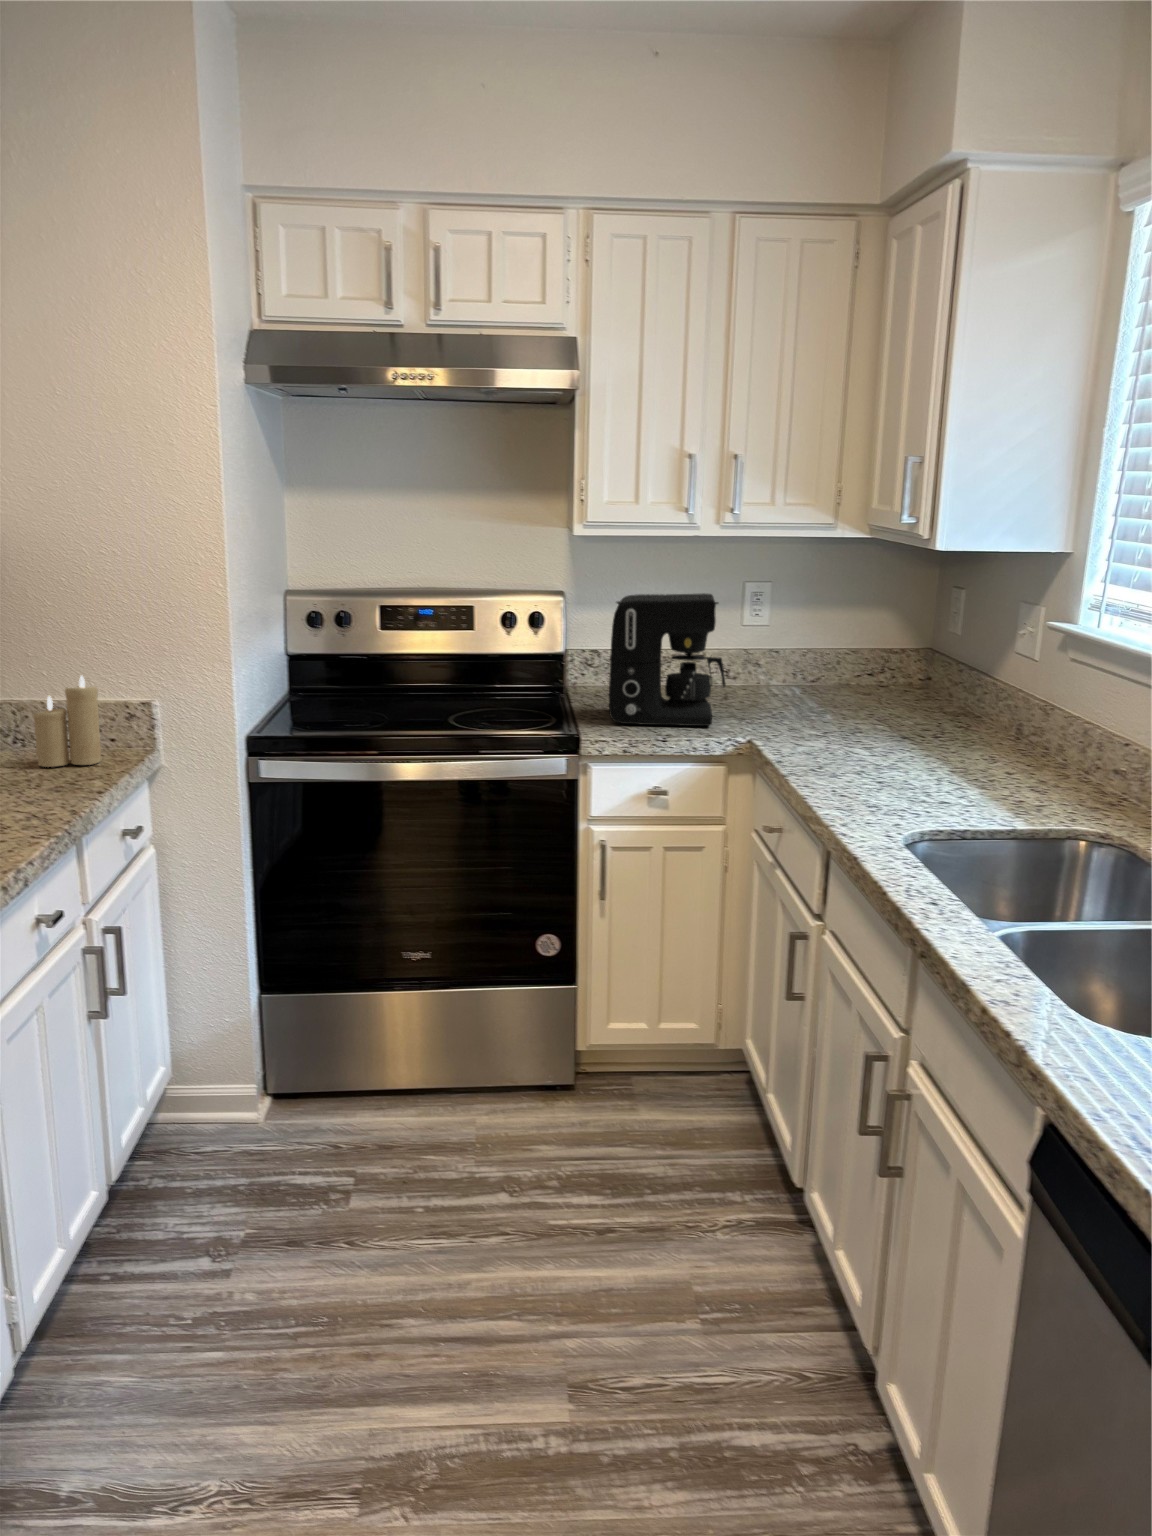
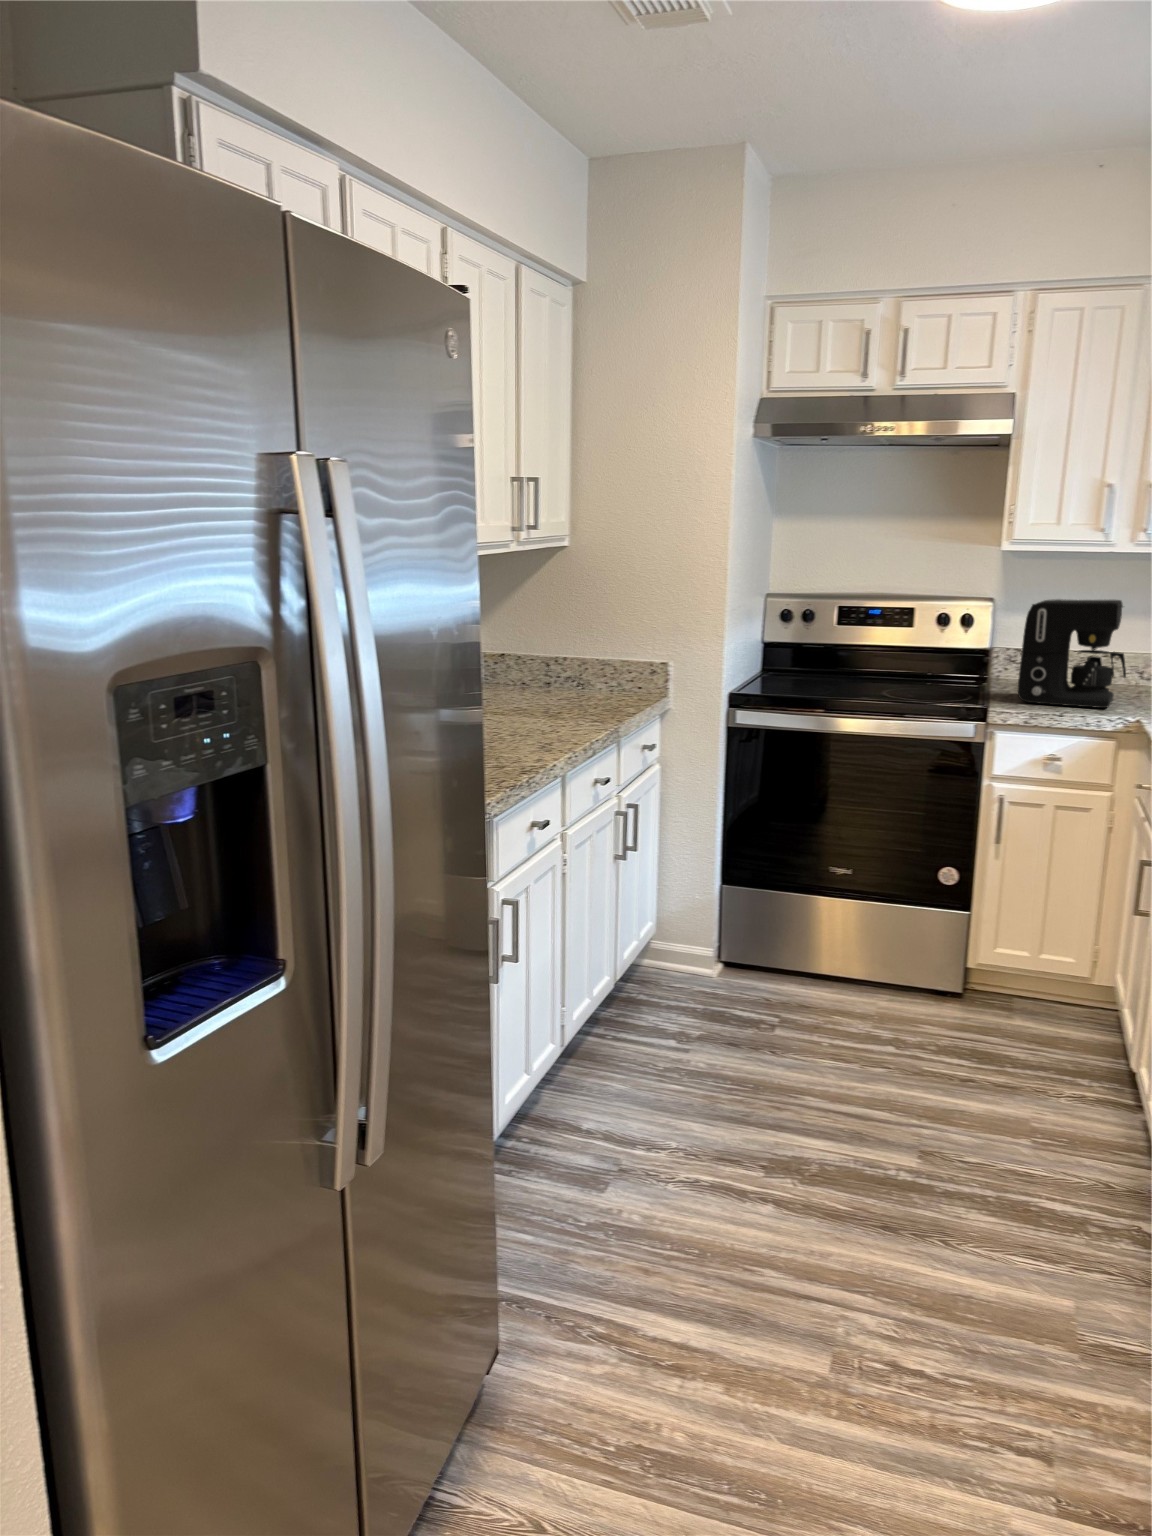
candle: present [33,676,101,767] -> none [595,638,638,699]

